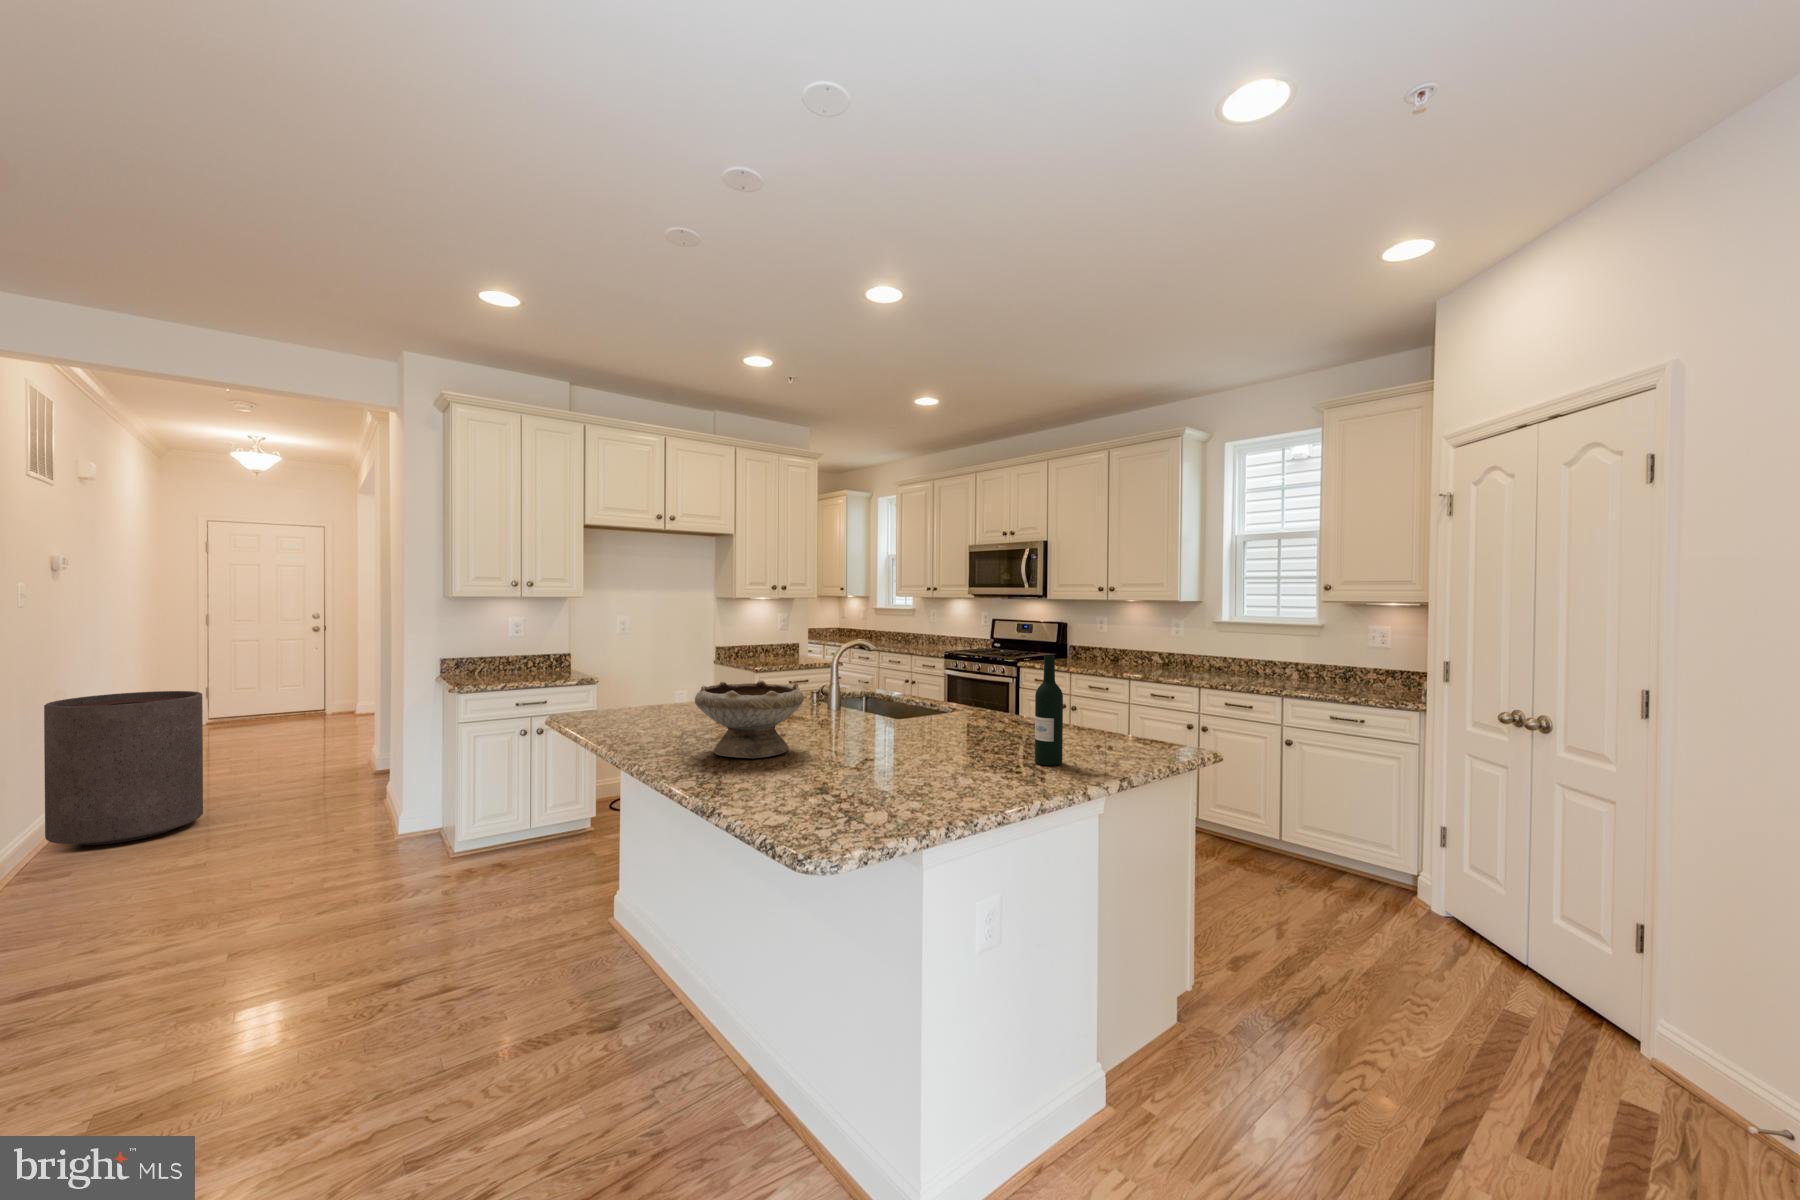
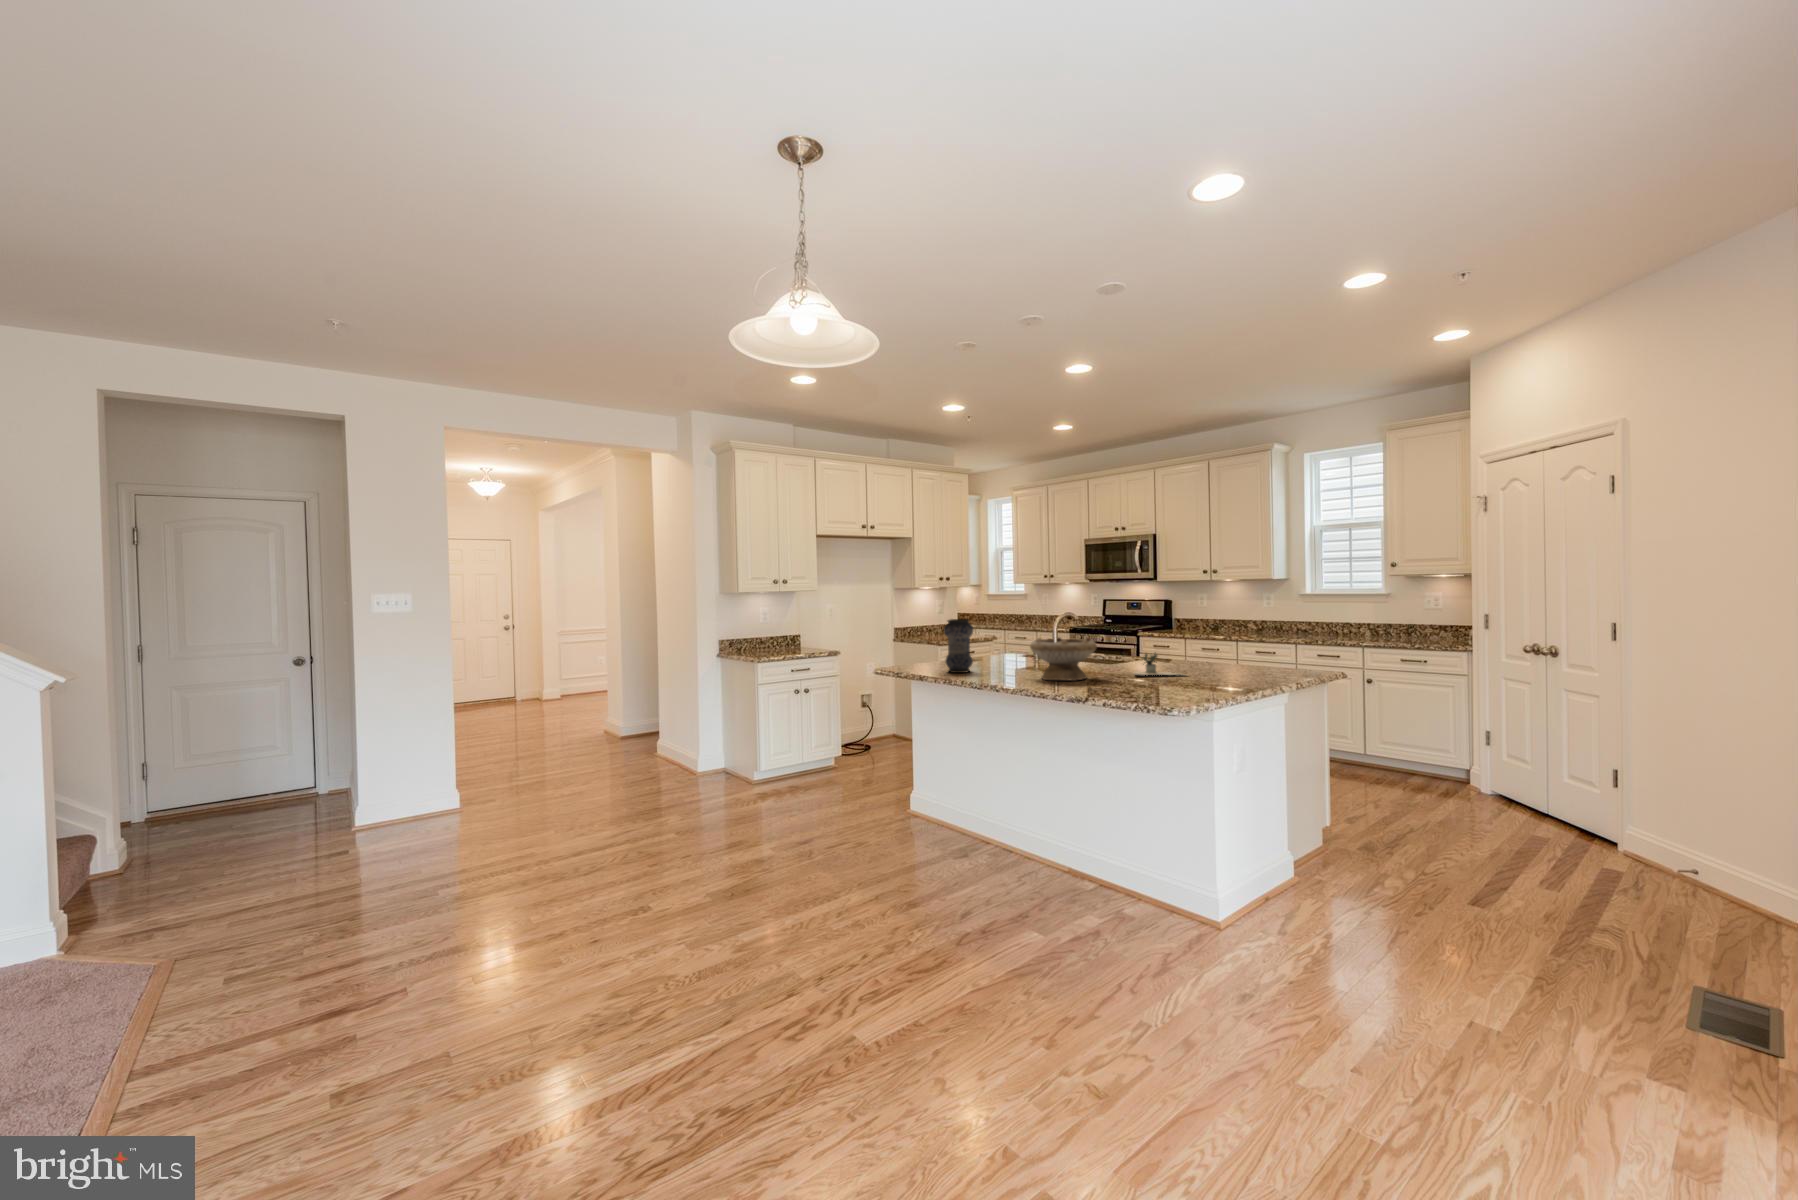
vase: none [609,645,658,729] -> present [944,619,973,673]
wine bottle: present [1035,655,1063,766] -> none [1242,613,1260,678]
trash can: present [44,691,203,845] -> none [442,674,538,787]
potted plant: none [865,711,988,753] -> present [1135,654,1177,675]

